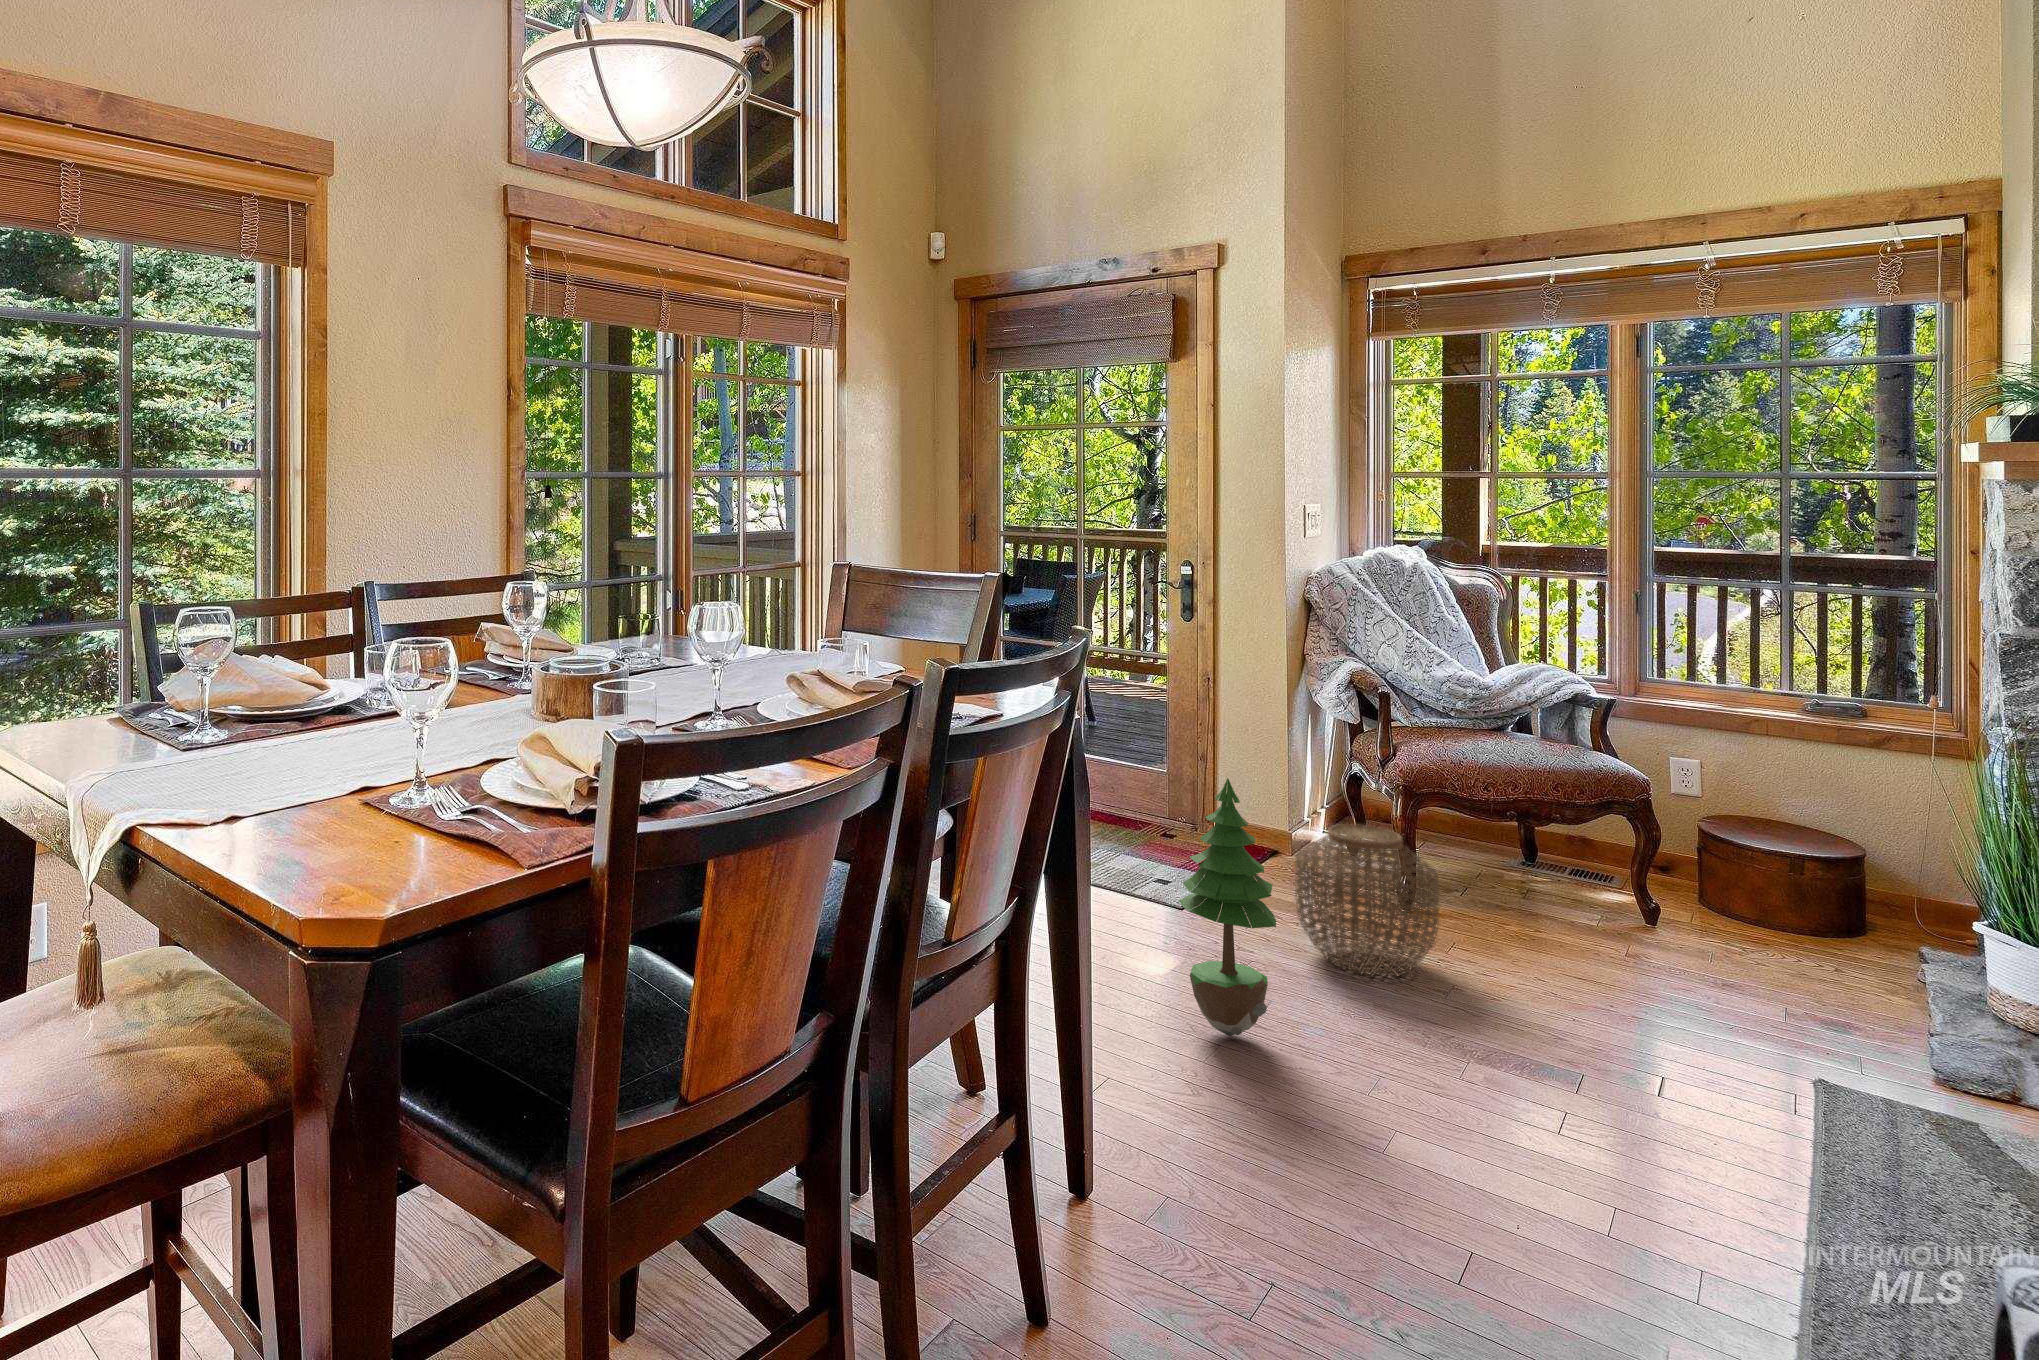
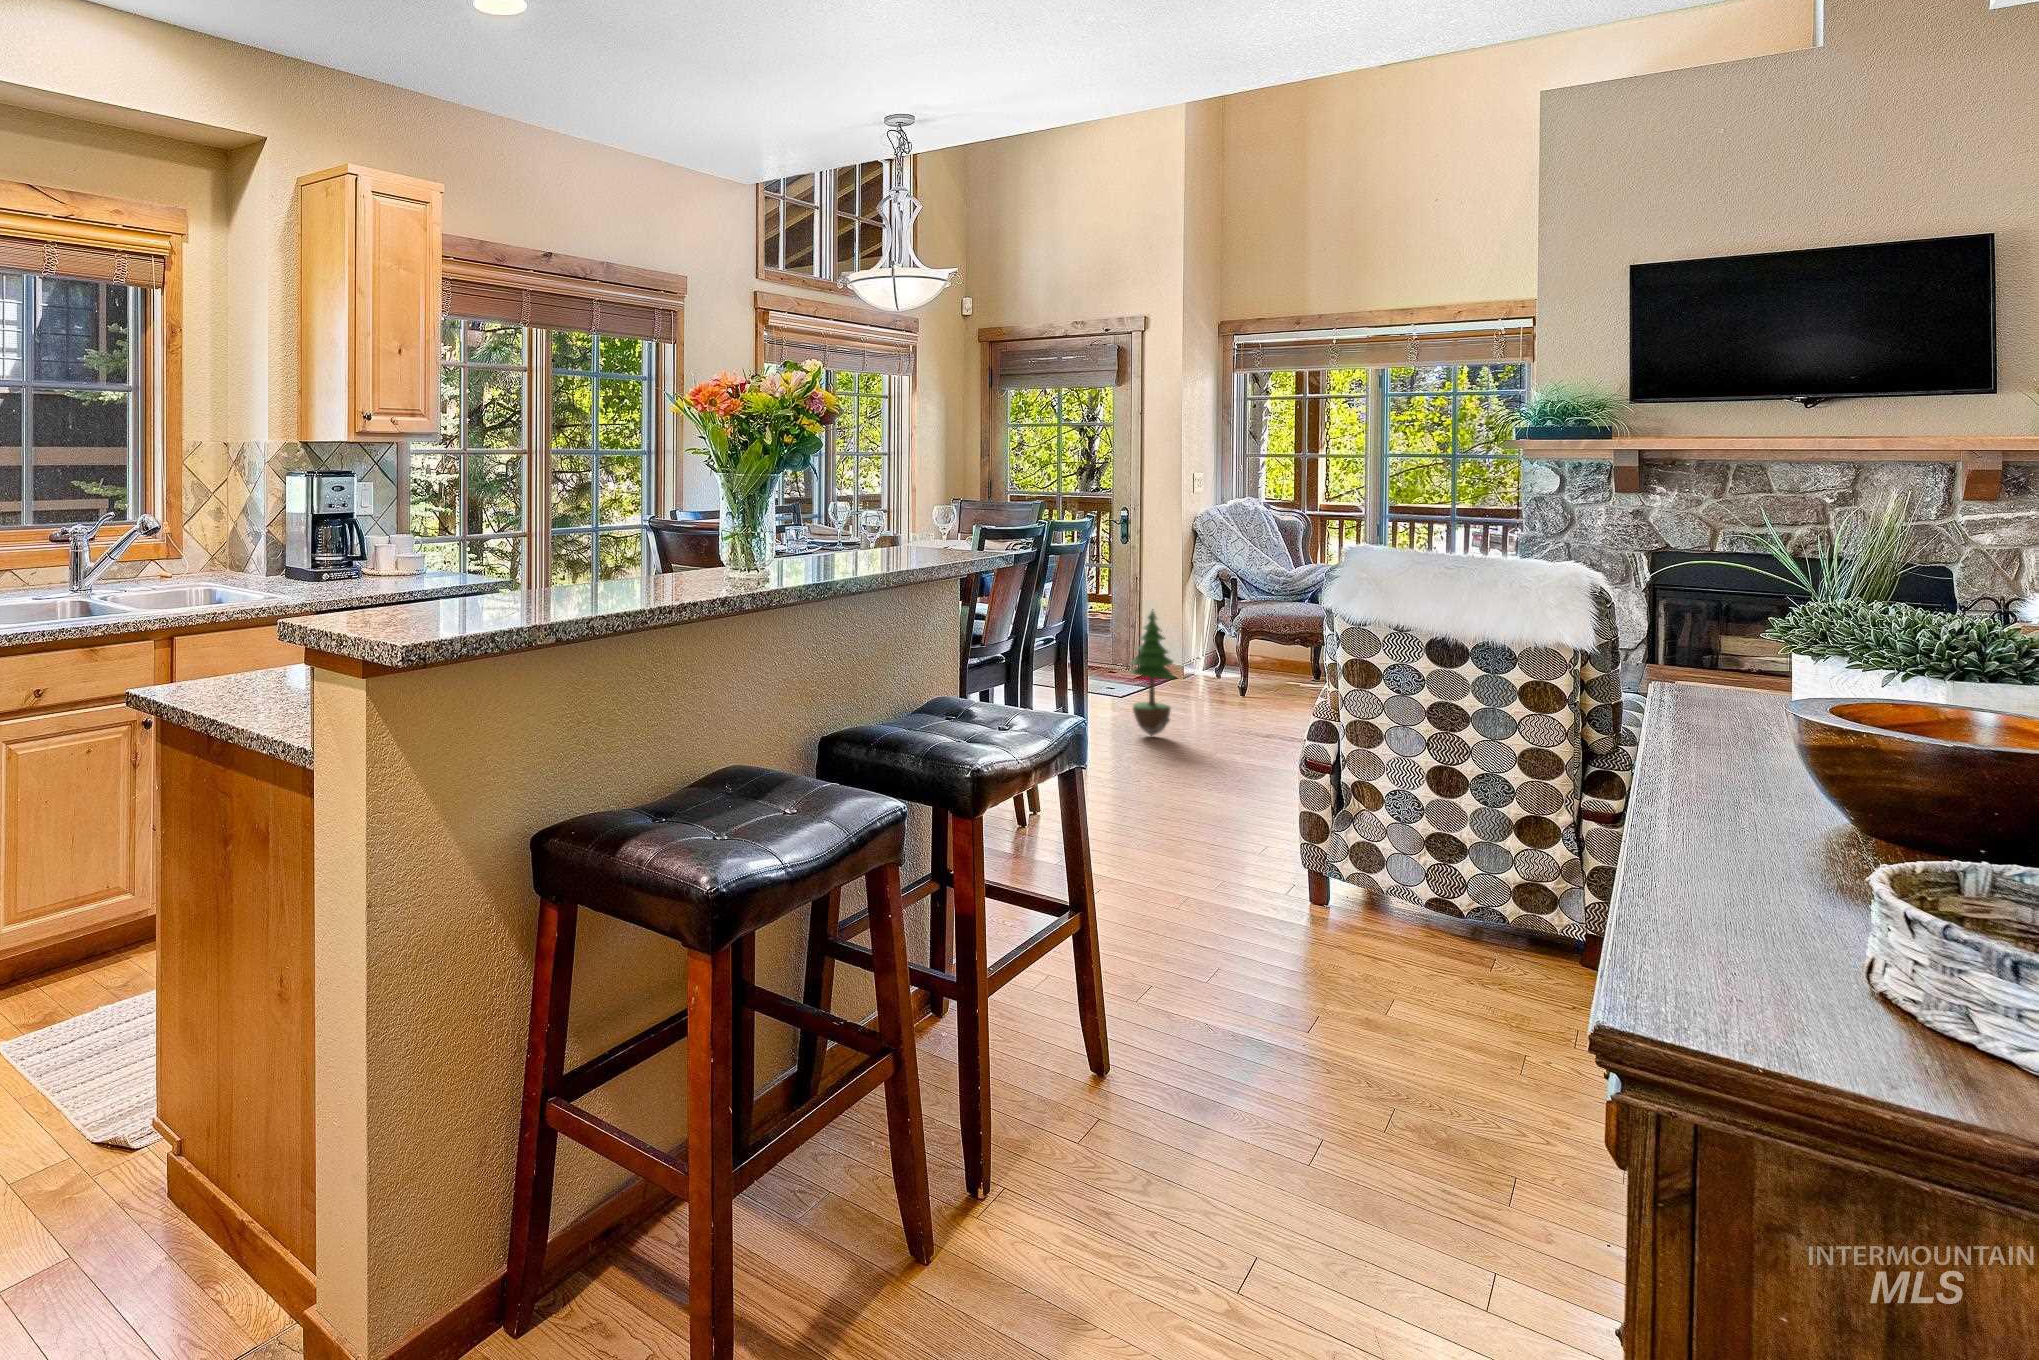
woven basket: present [1295,824,1439,977] -> none [1185,643,1258,719]

